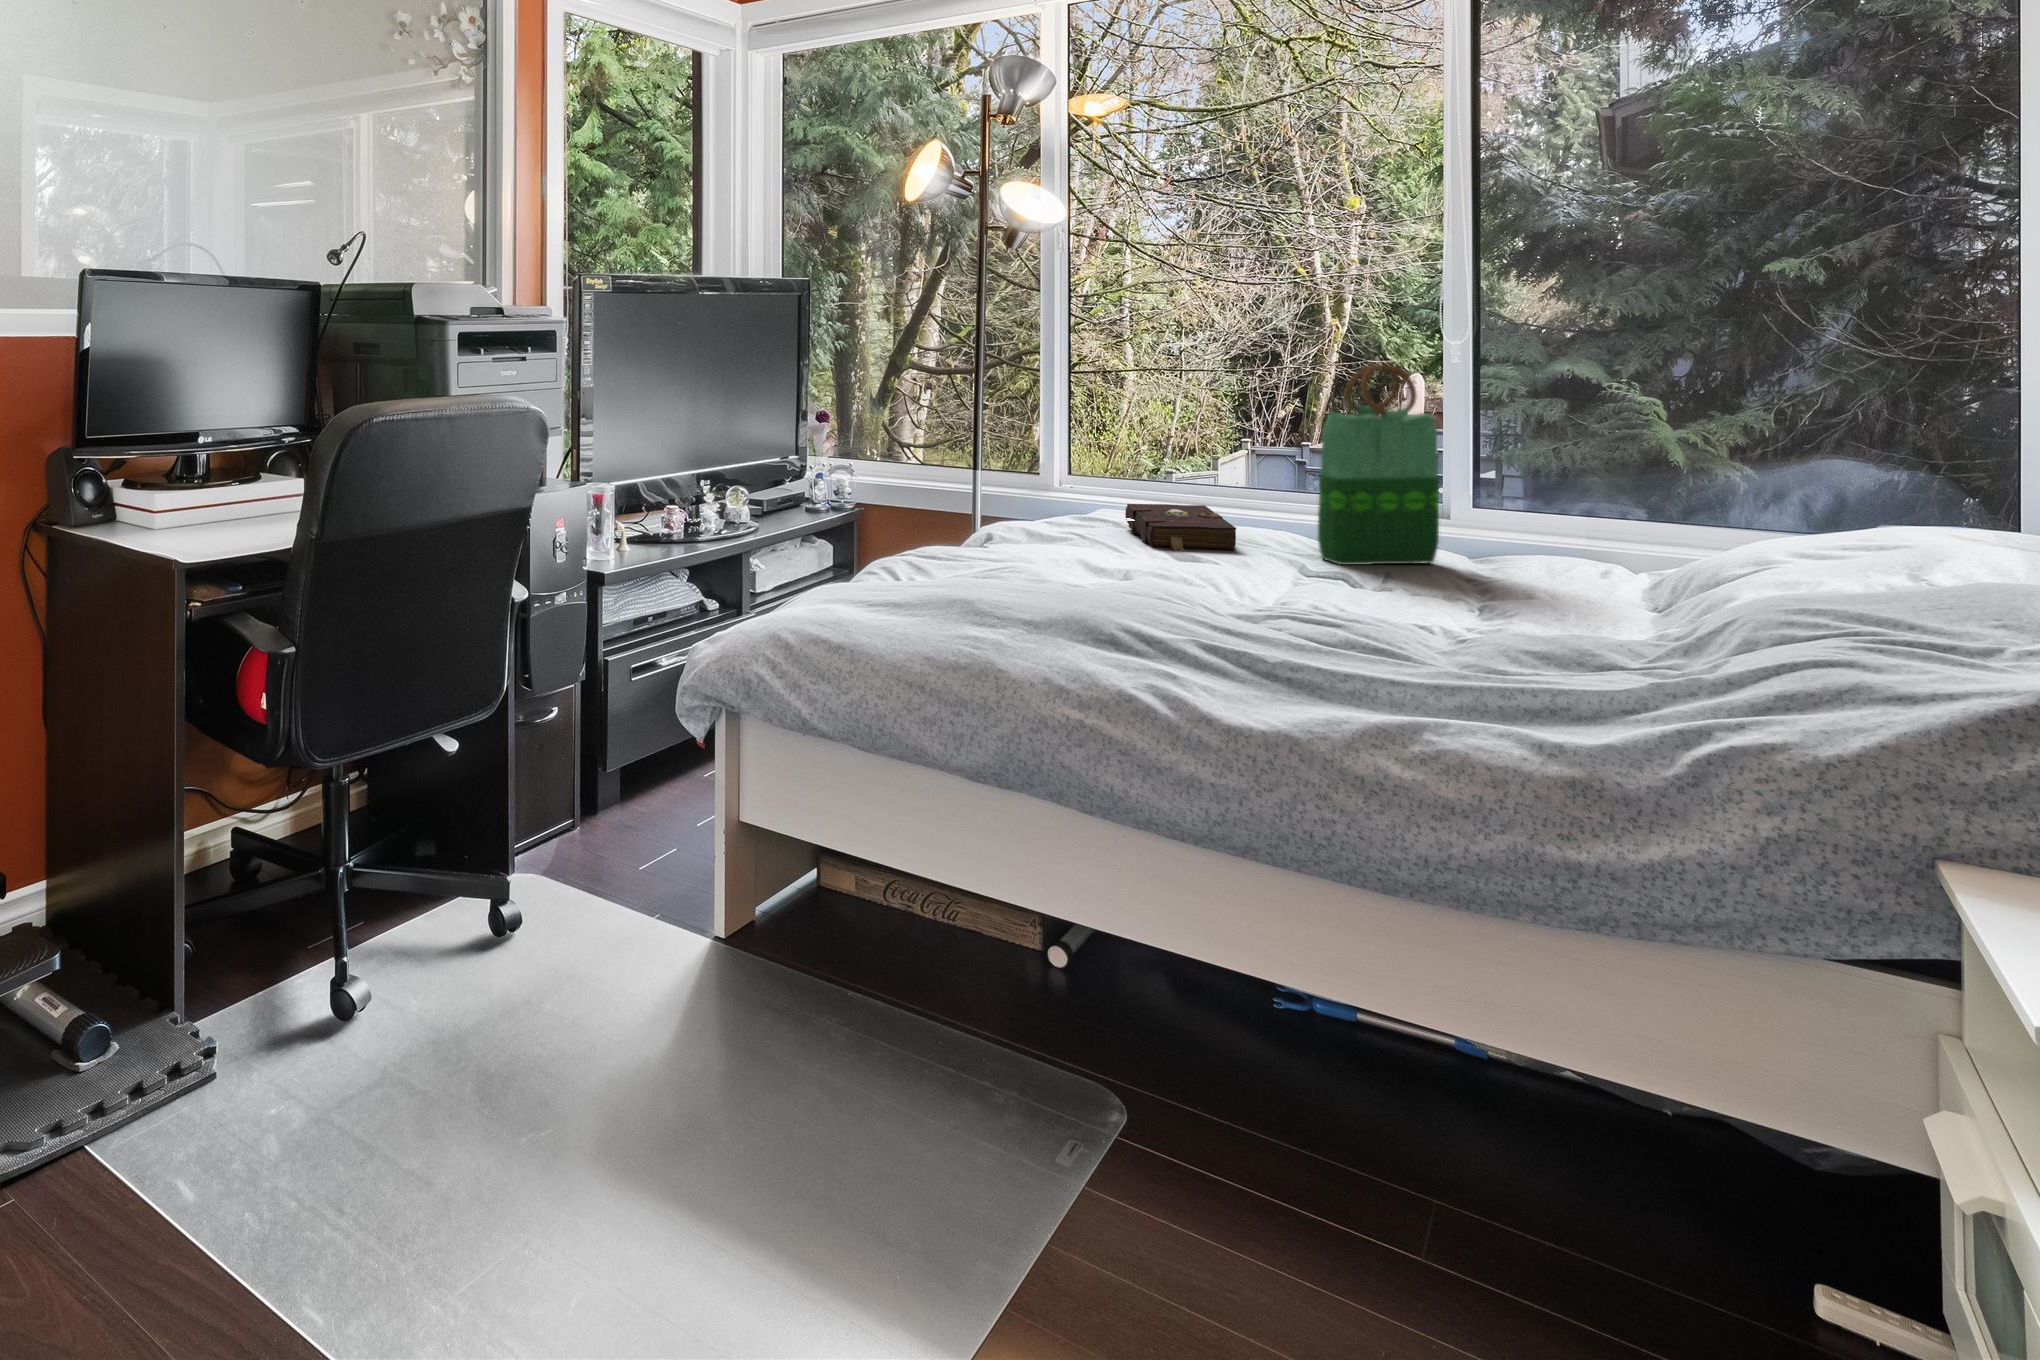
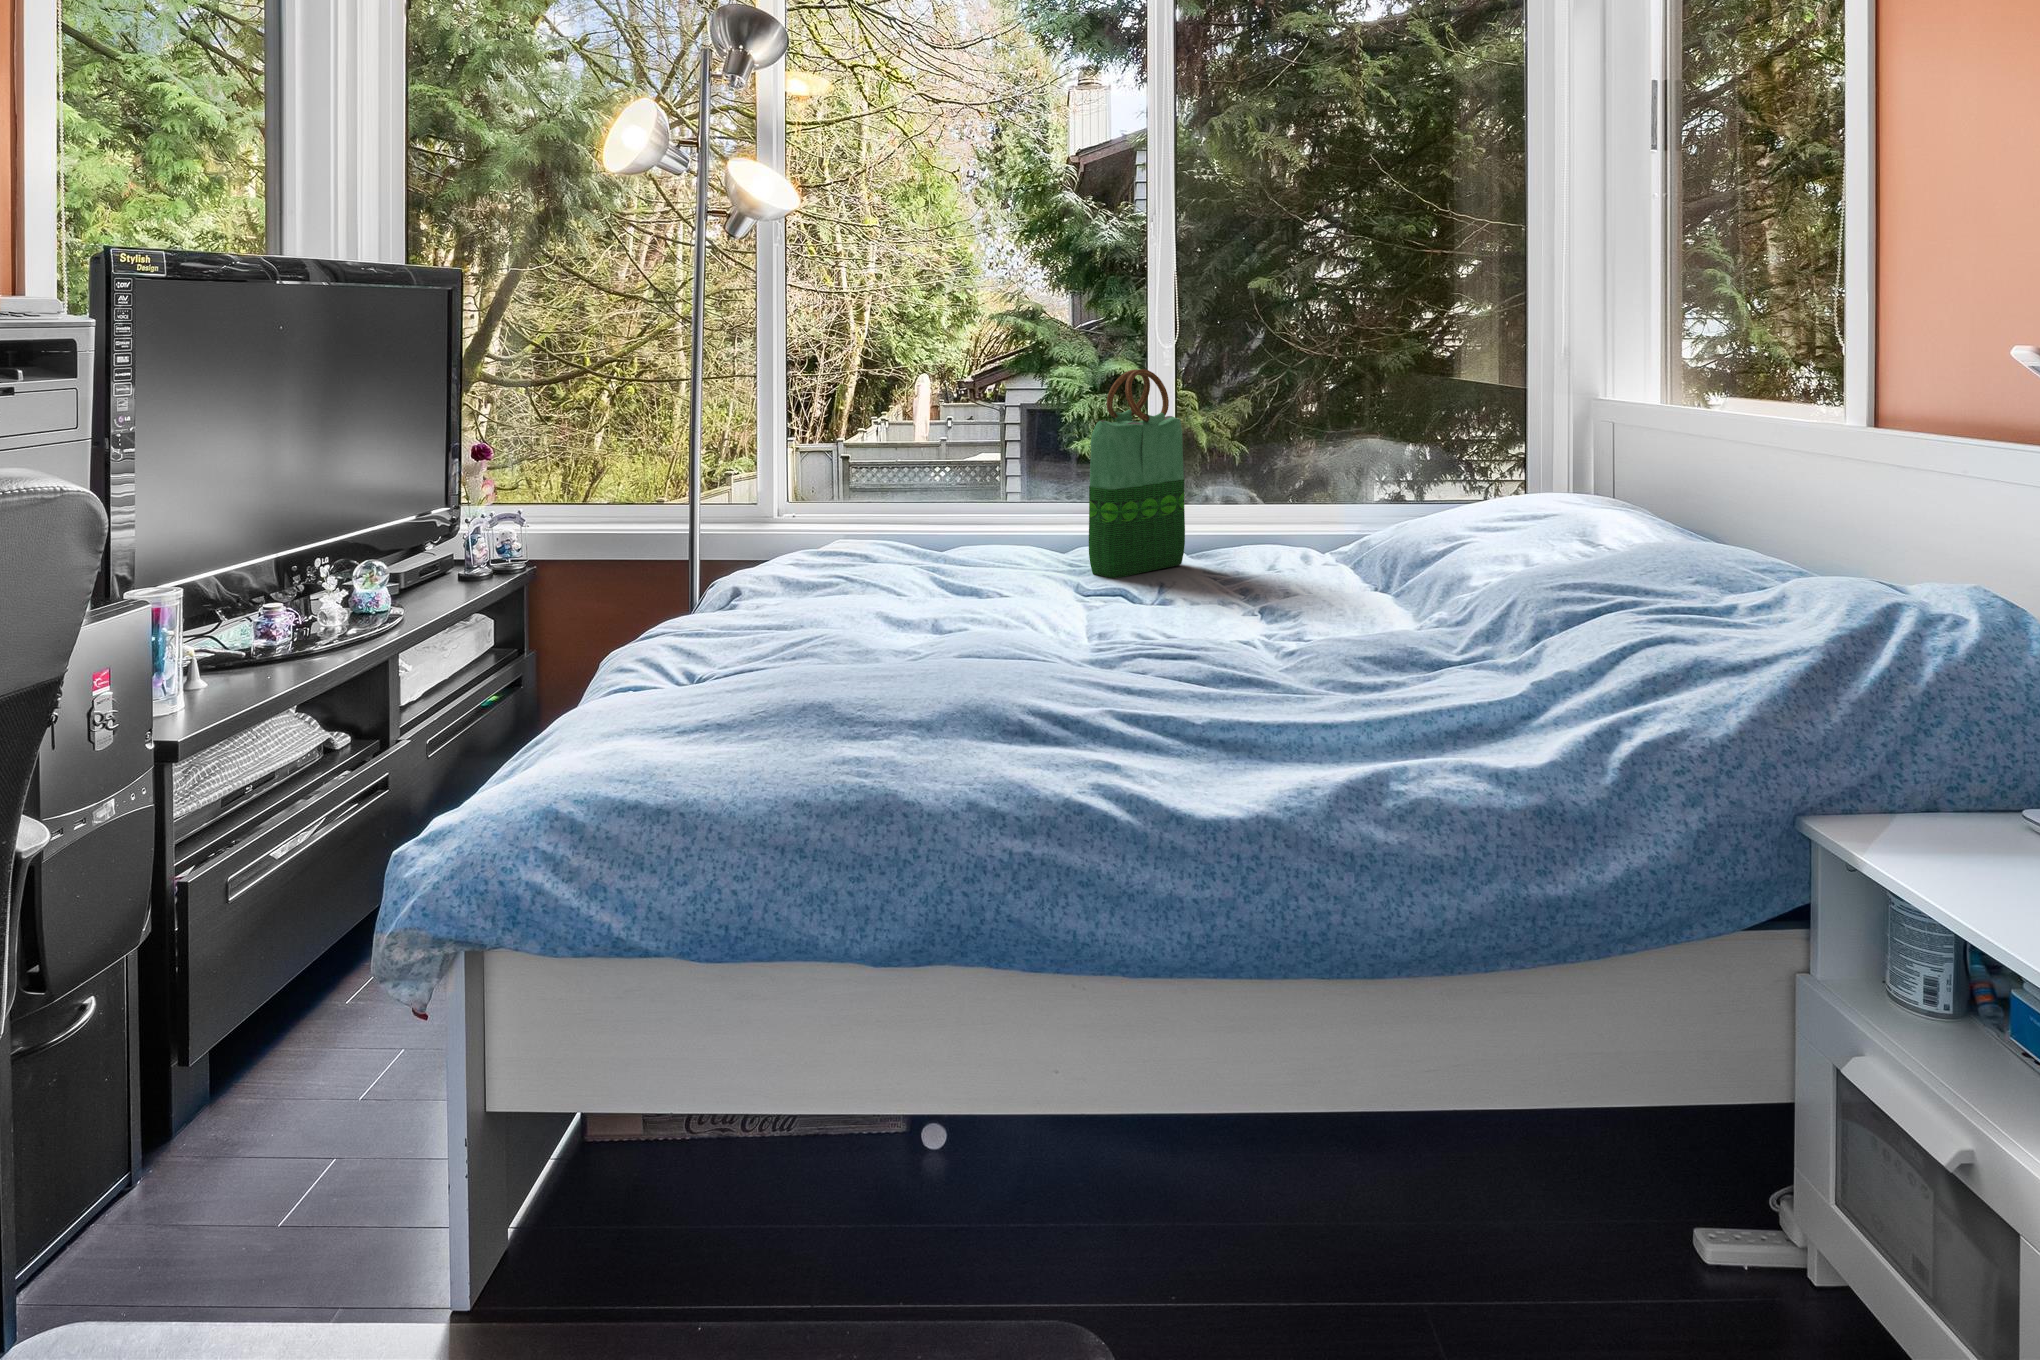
book: present [1125,504,1236,552] -> none [883,527,1012,586]

